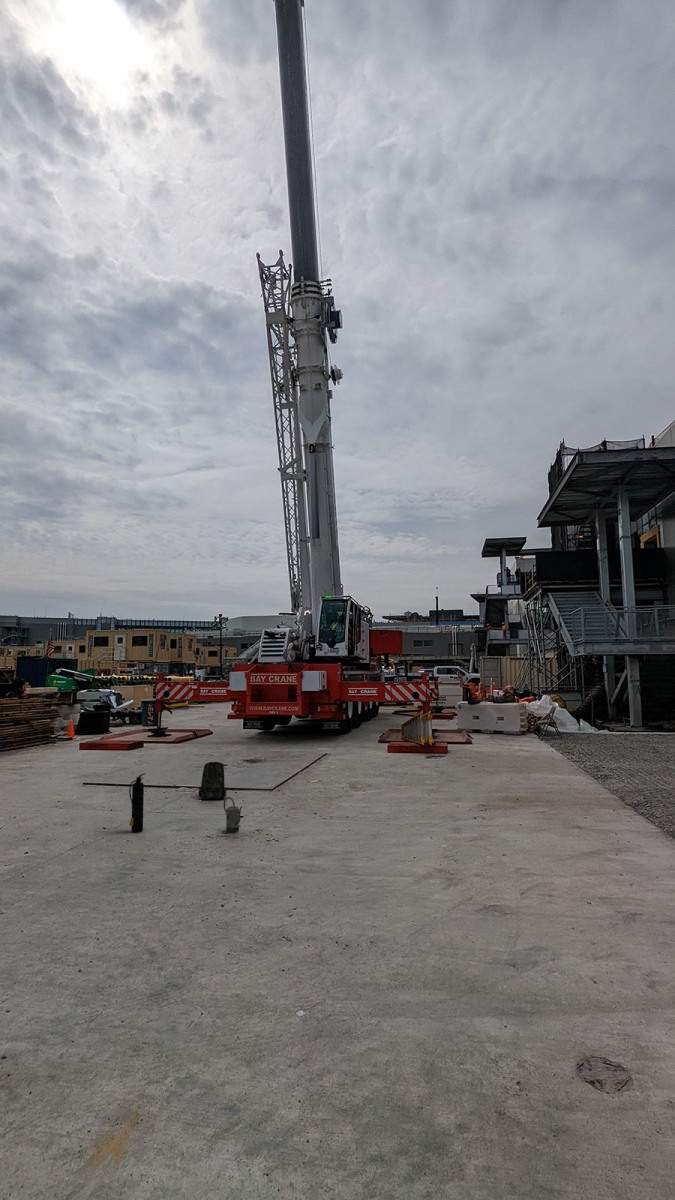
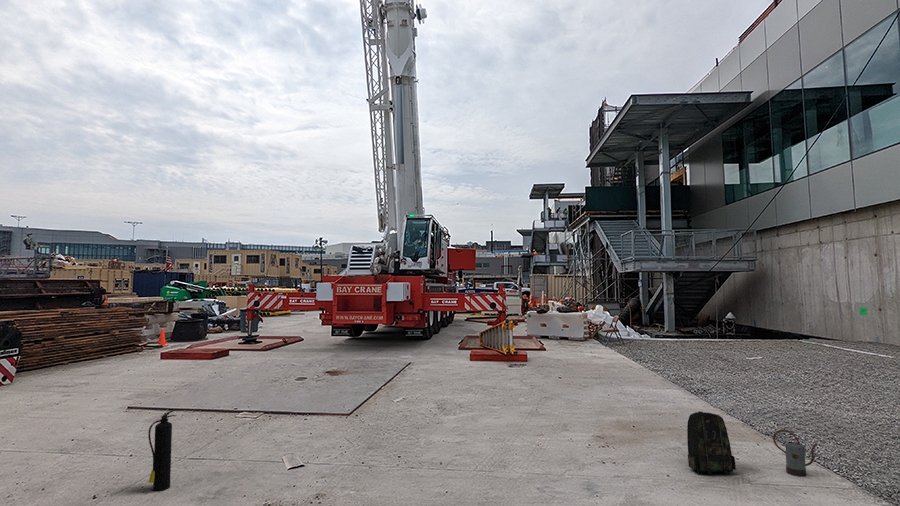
backpack: present [199,762,227,799] -> present [687,411,736,475]
watering can: present [224,797,242,833] -> present [773,430,818,476]

